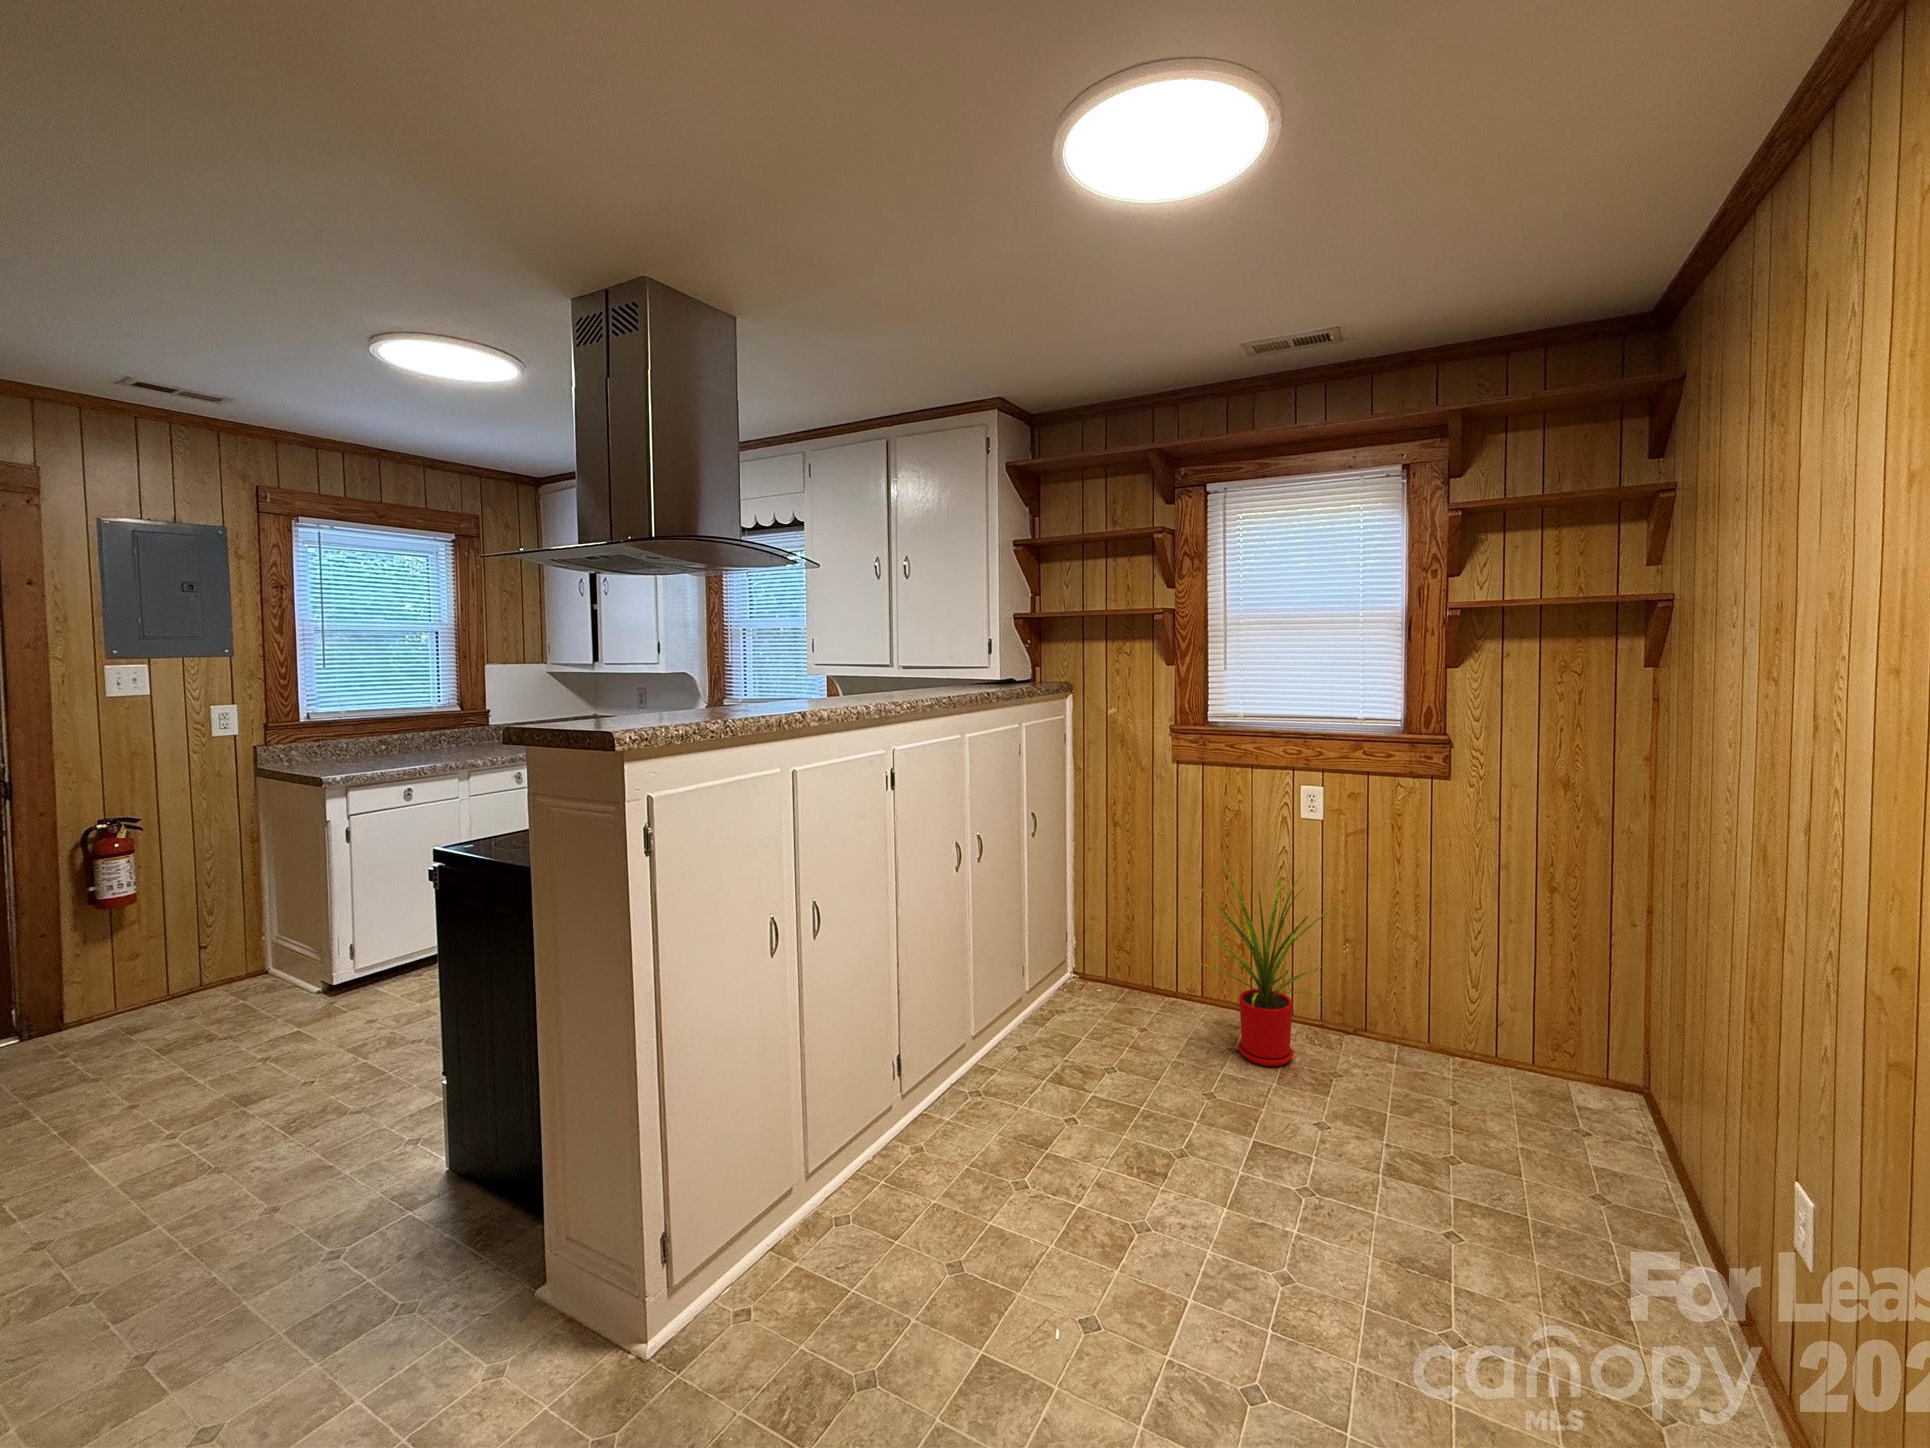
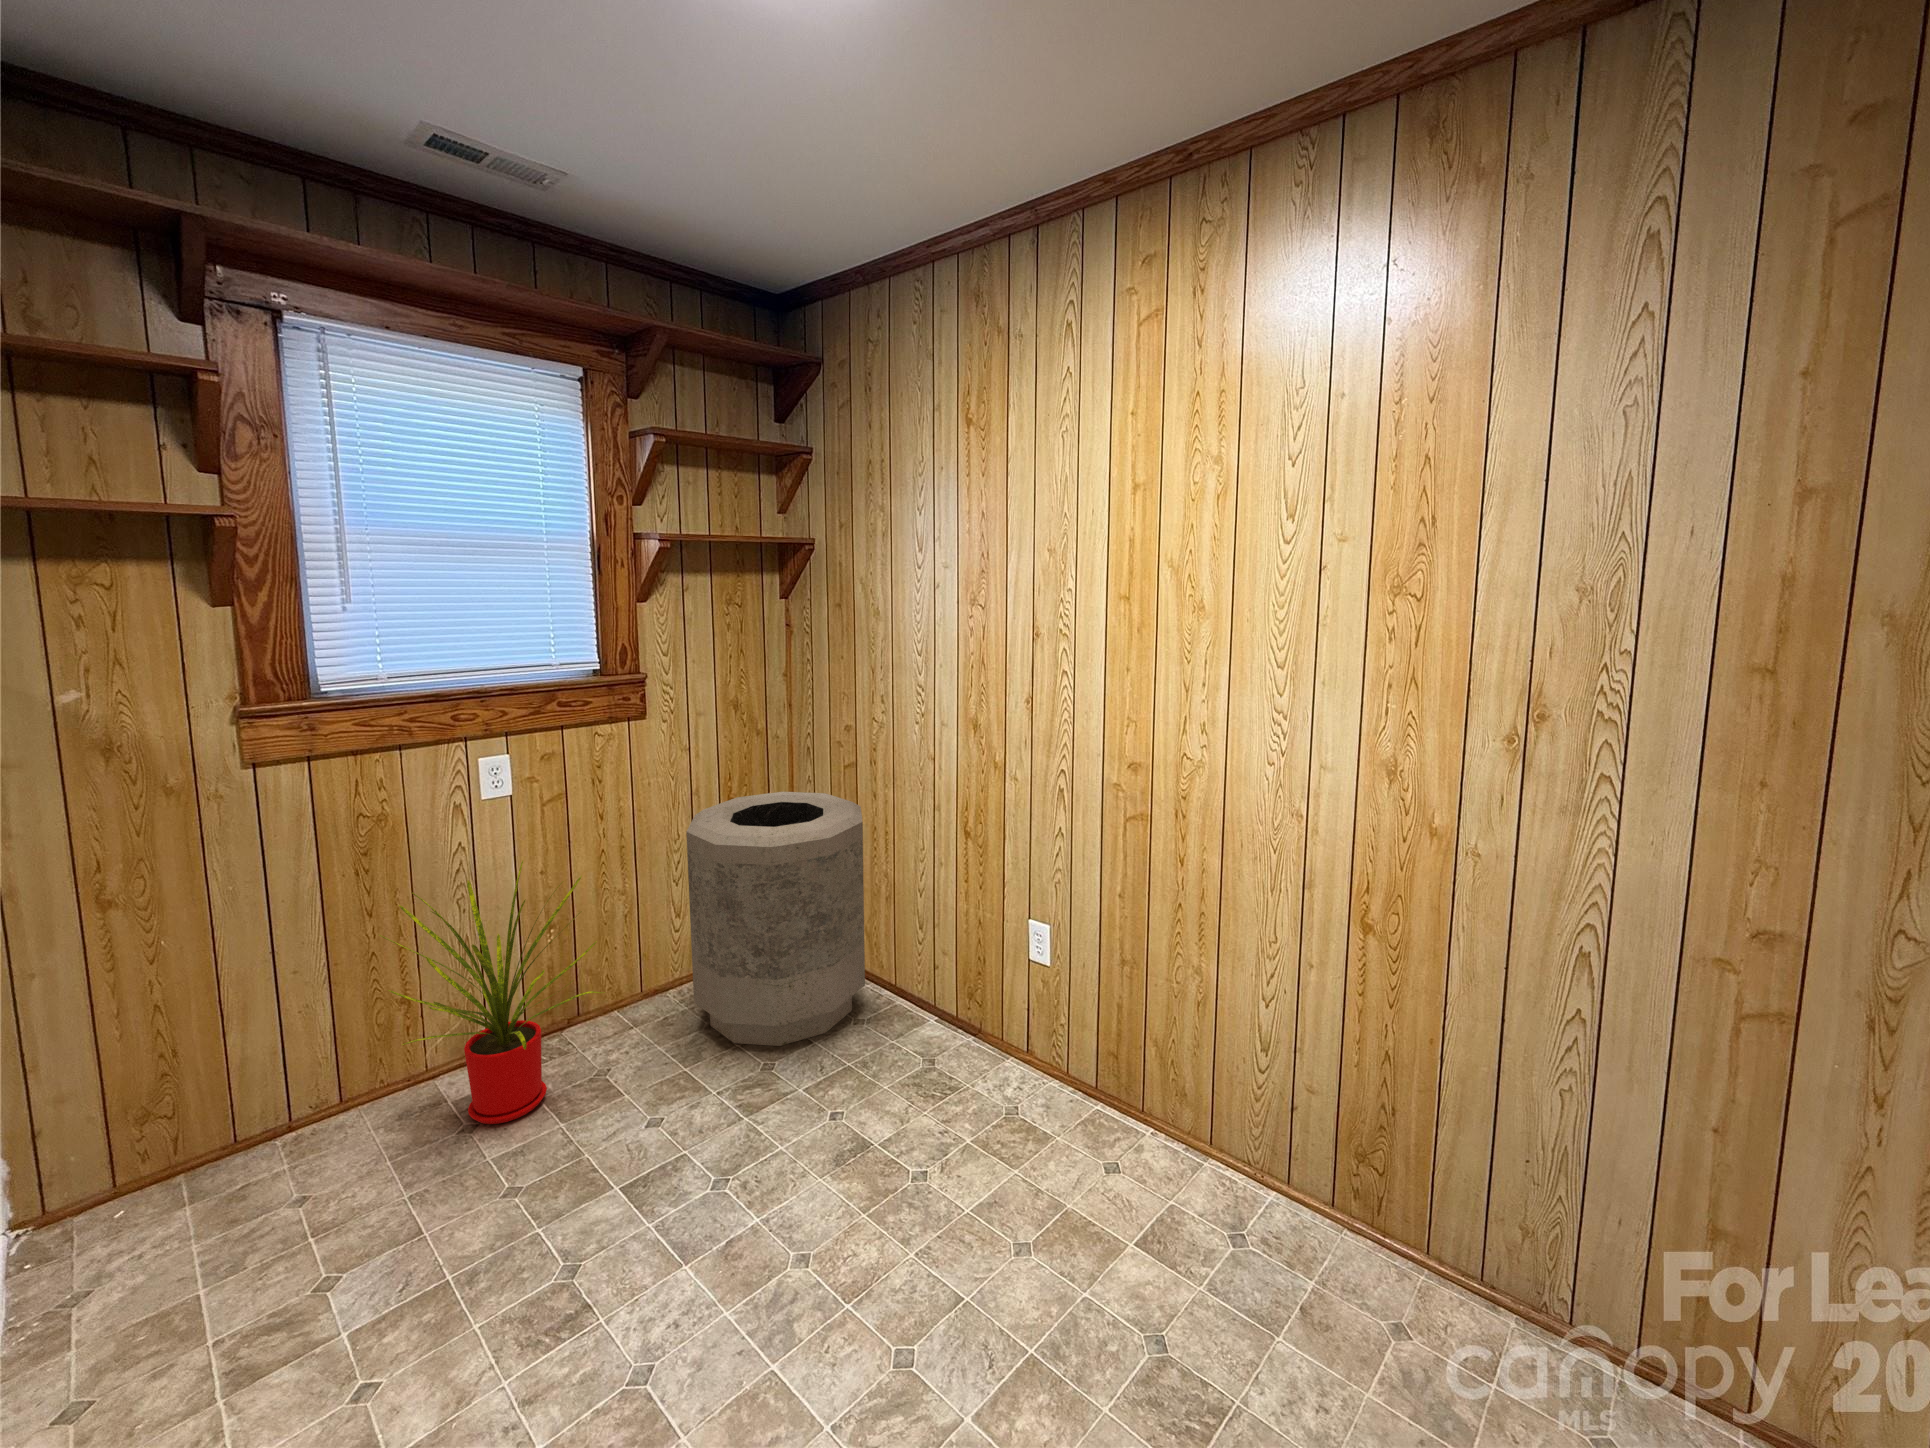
trash can: none [1434,881,1666,1186] -> present [686,792,865,1046]

